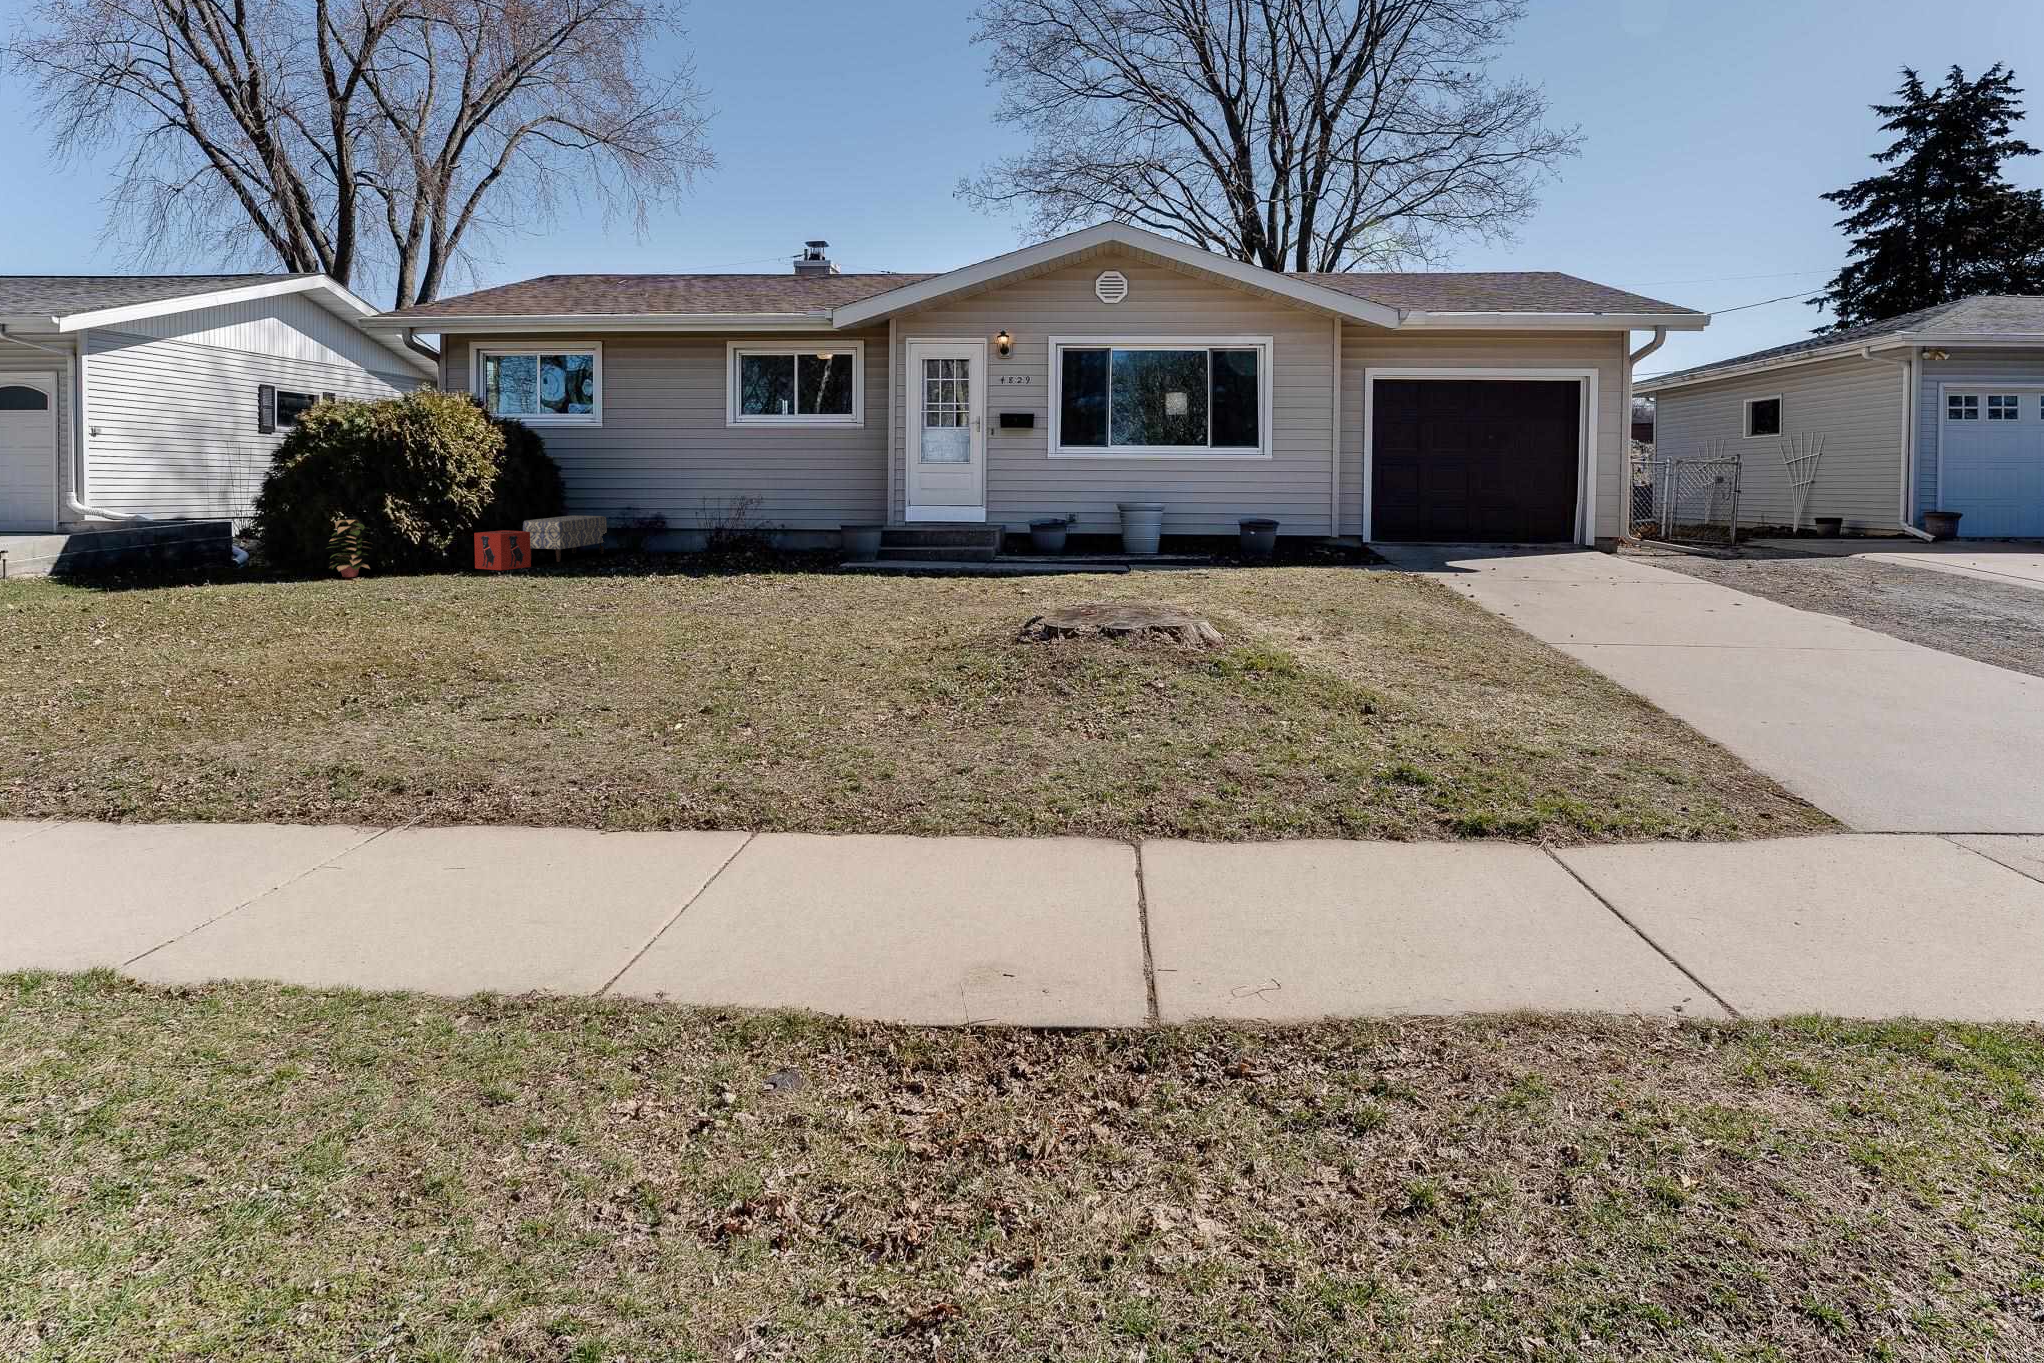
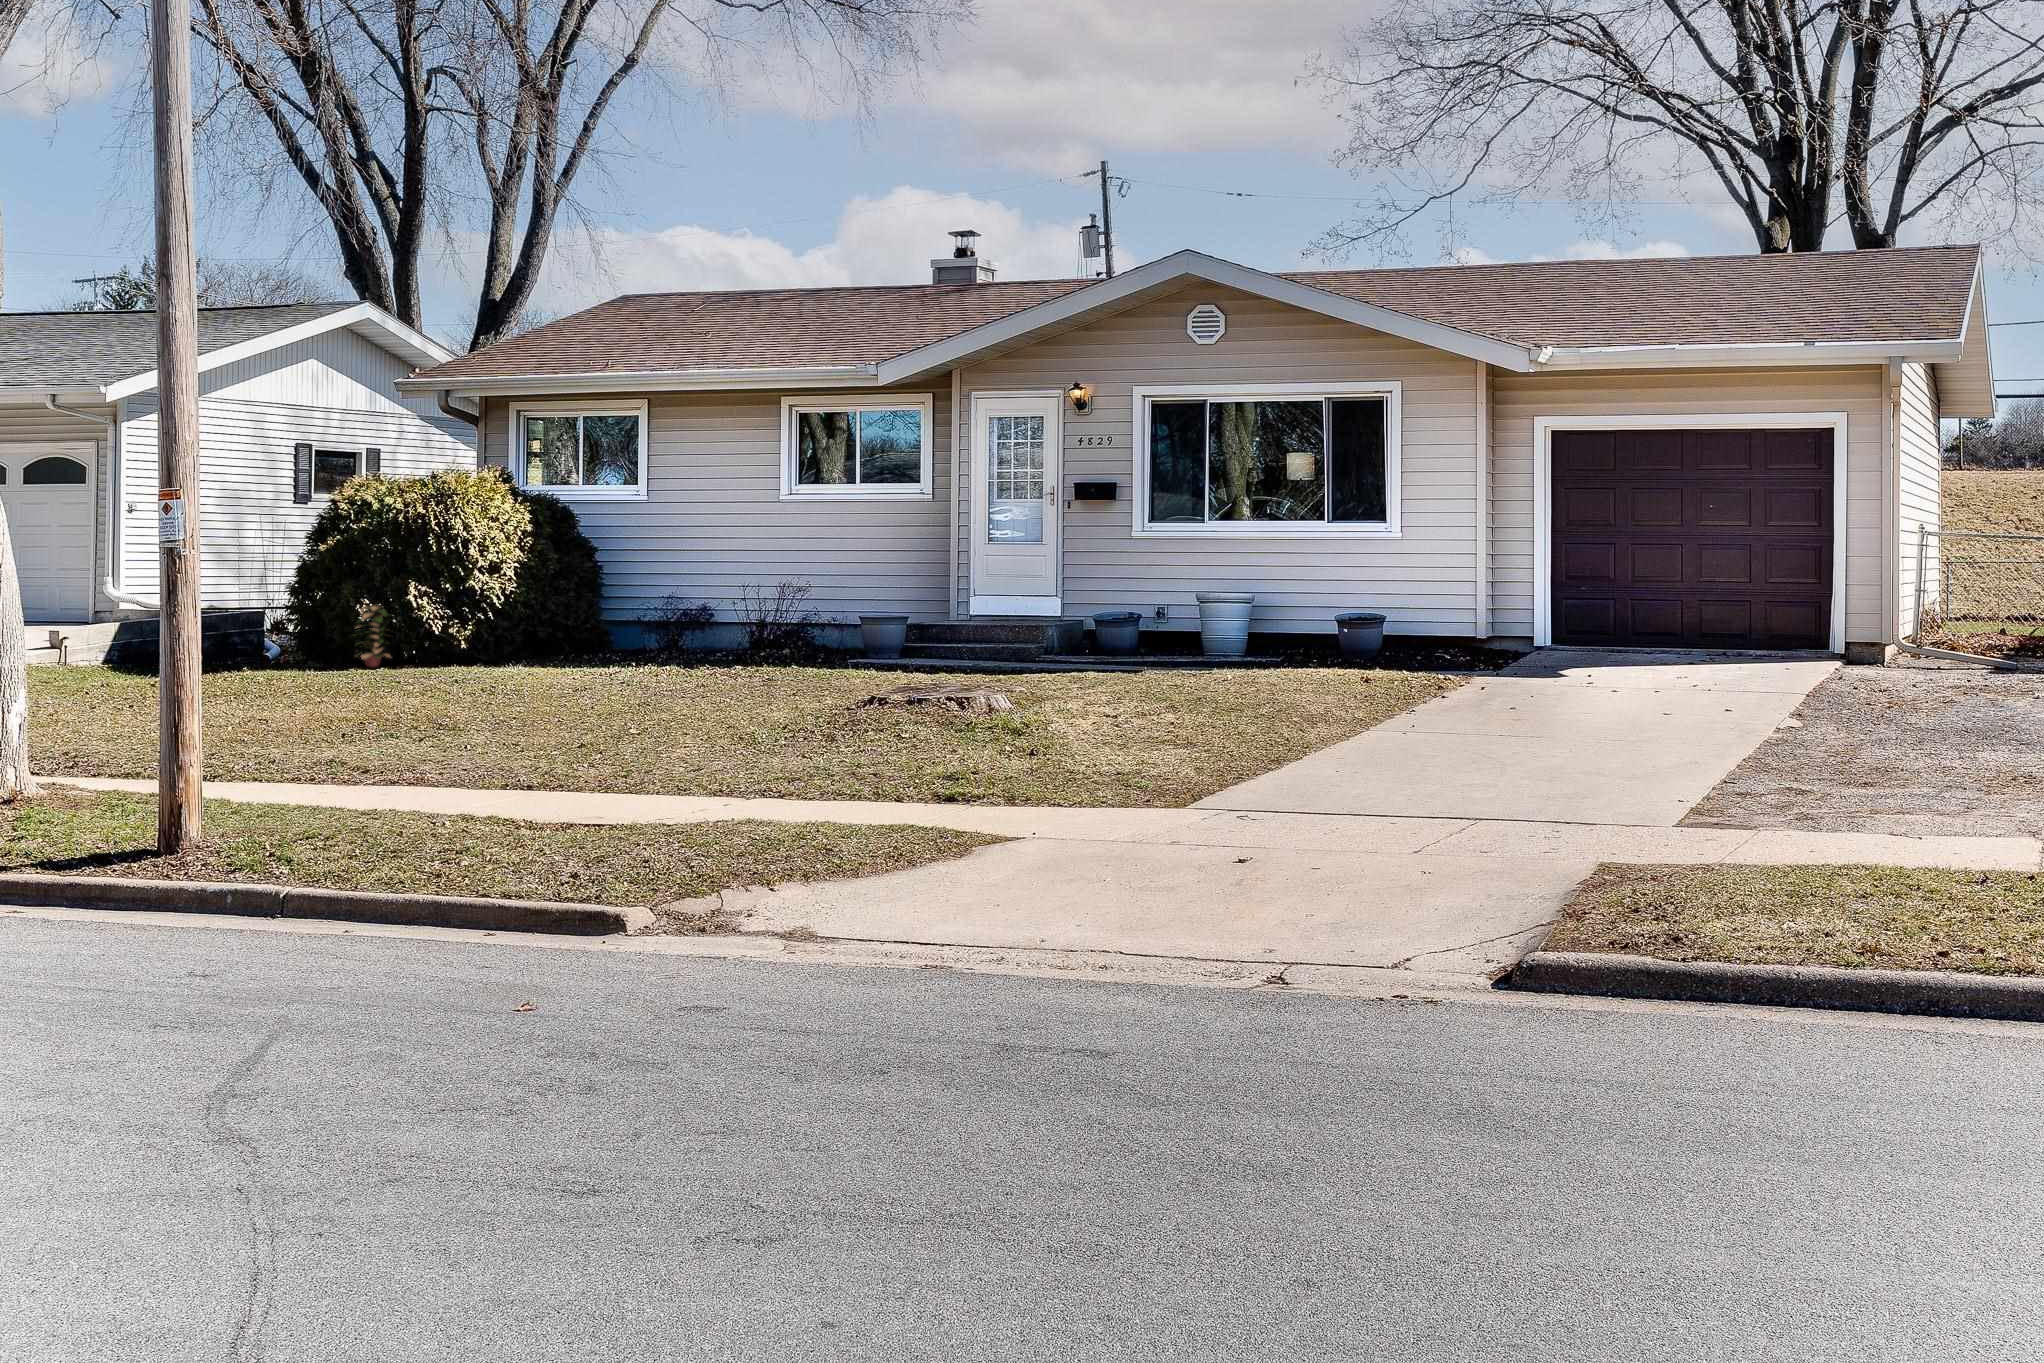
bench: present [523,515,607,562] -> none [547,605,642,657]
storage box: present [474,530,531,570] -> none [494,620,550,664]

